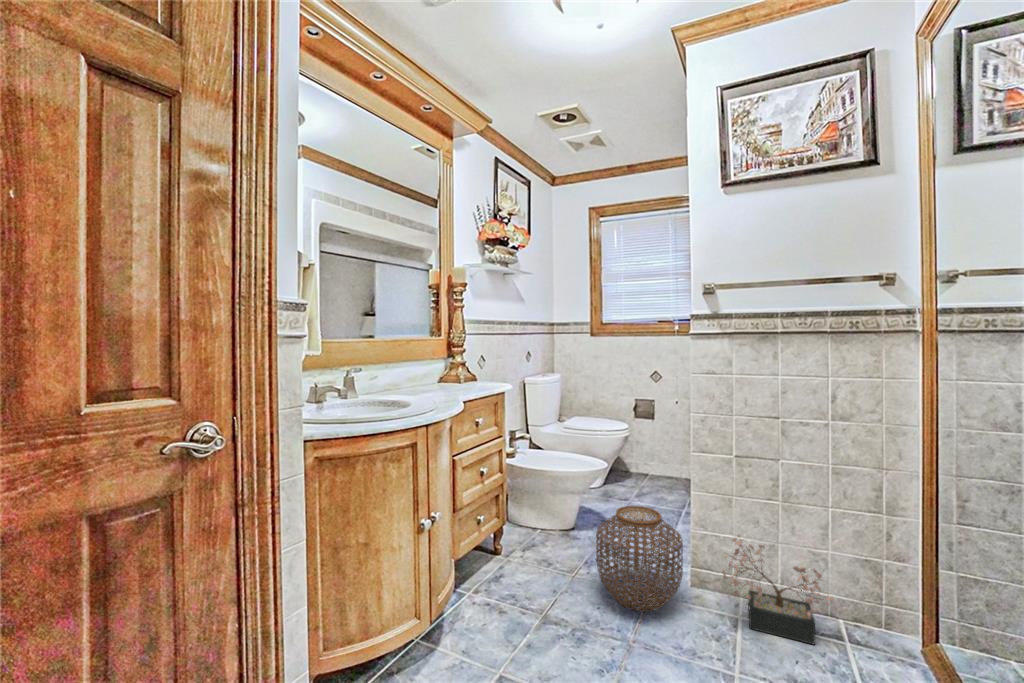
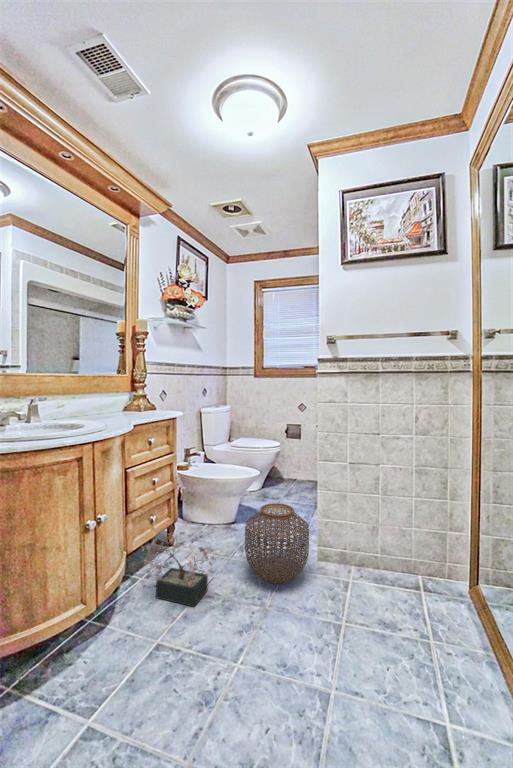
decorative plant: present [722,535,833,645] -> present [144,525,216,606]

